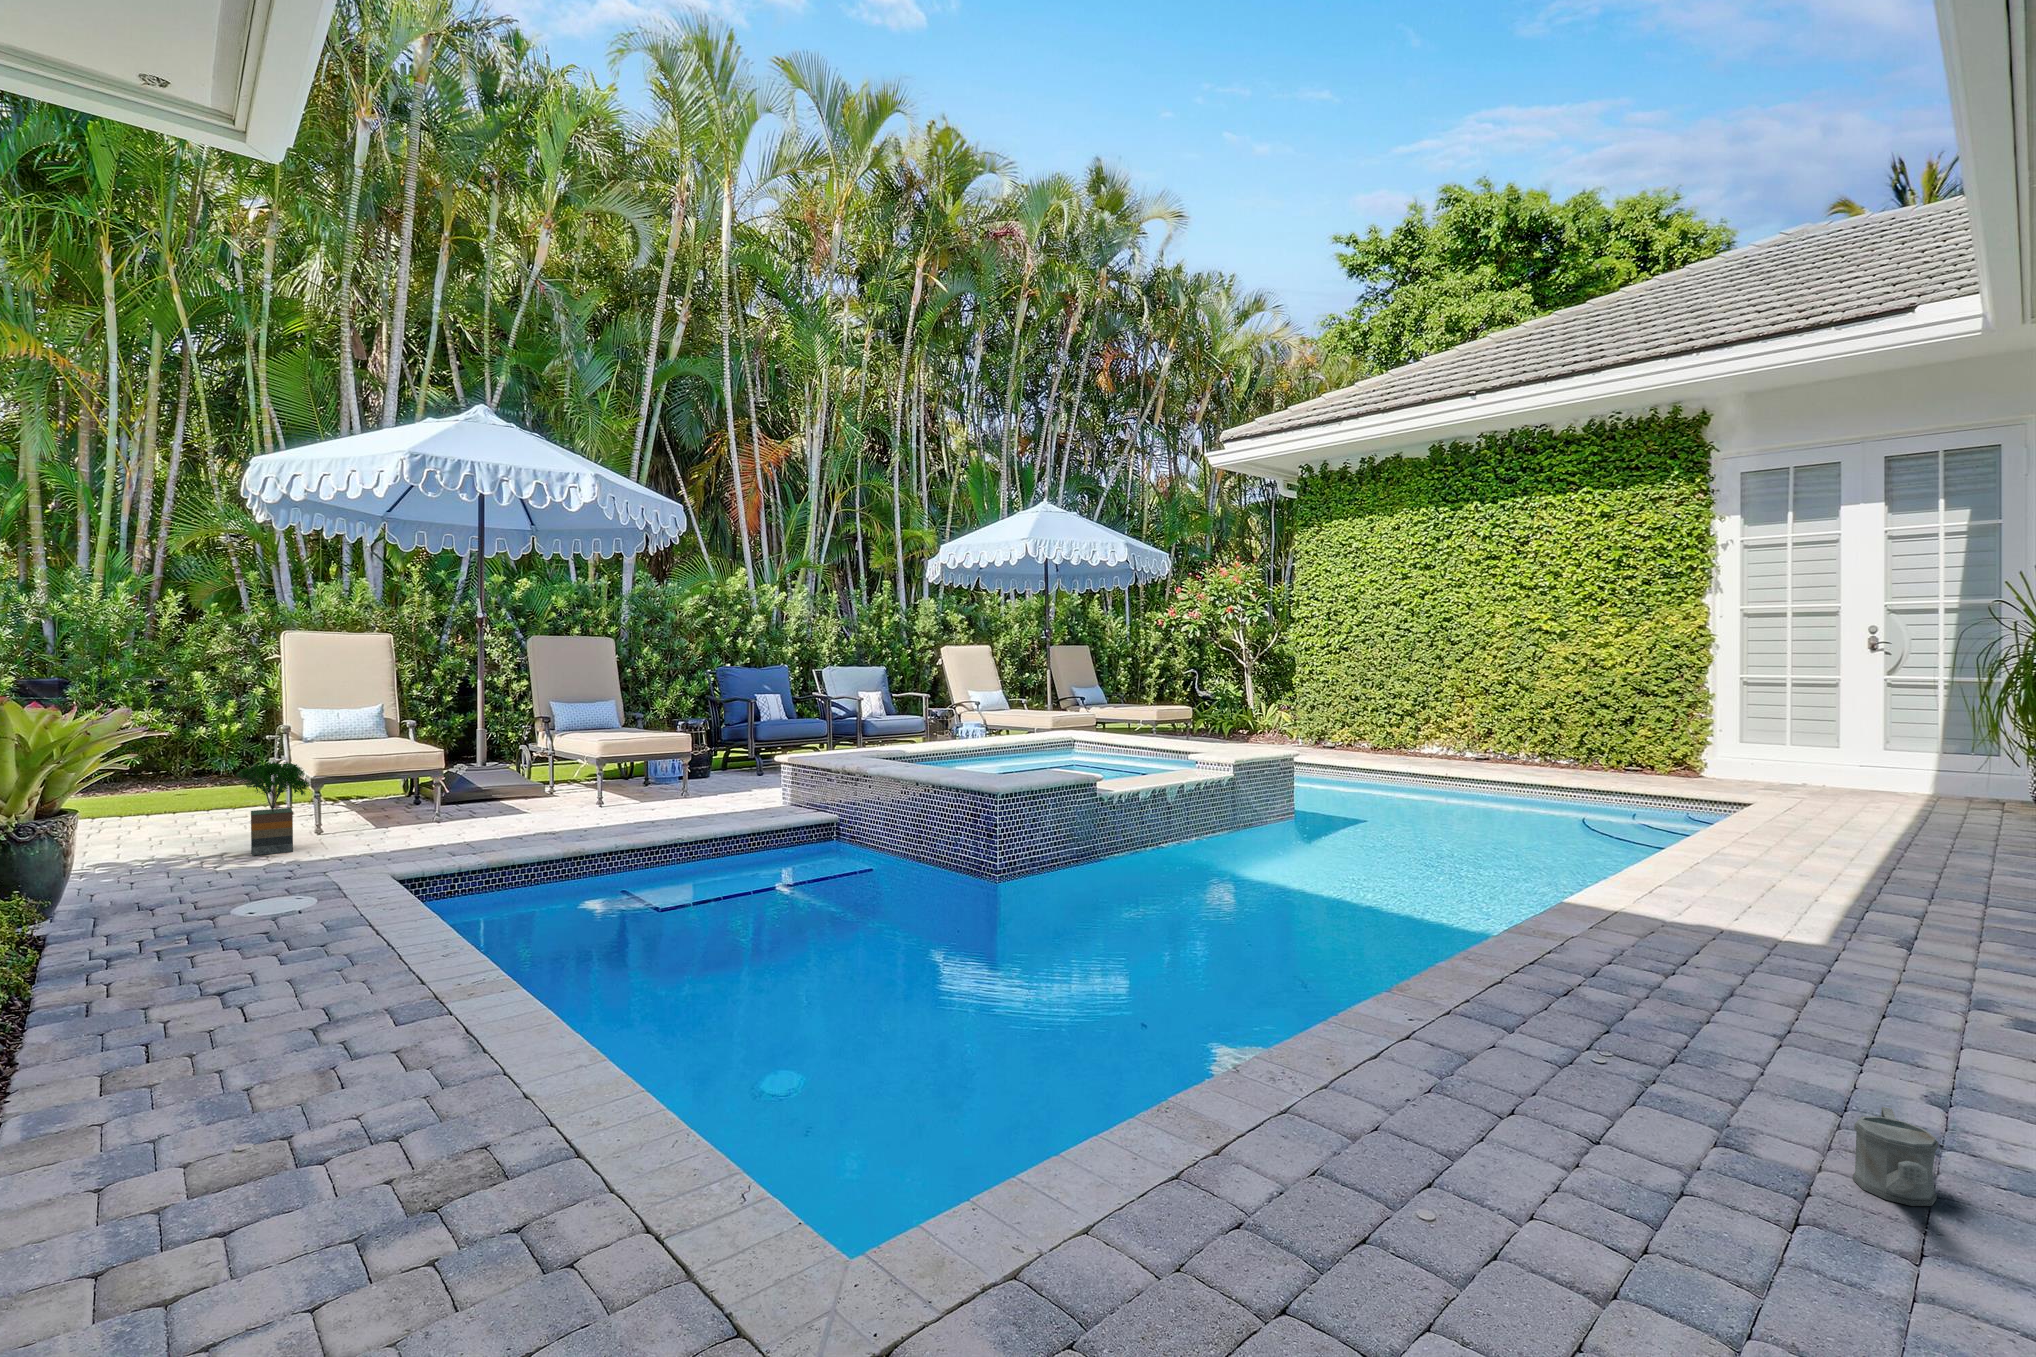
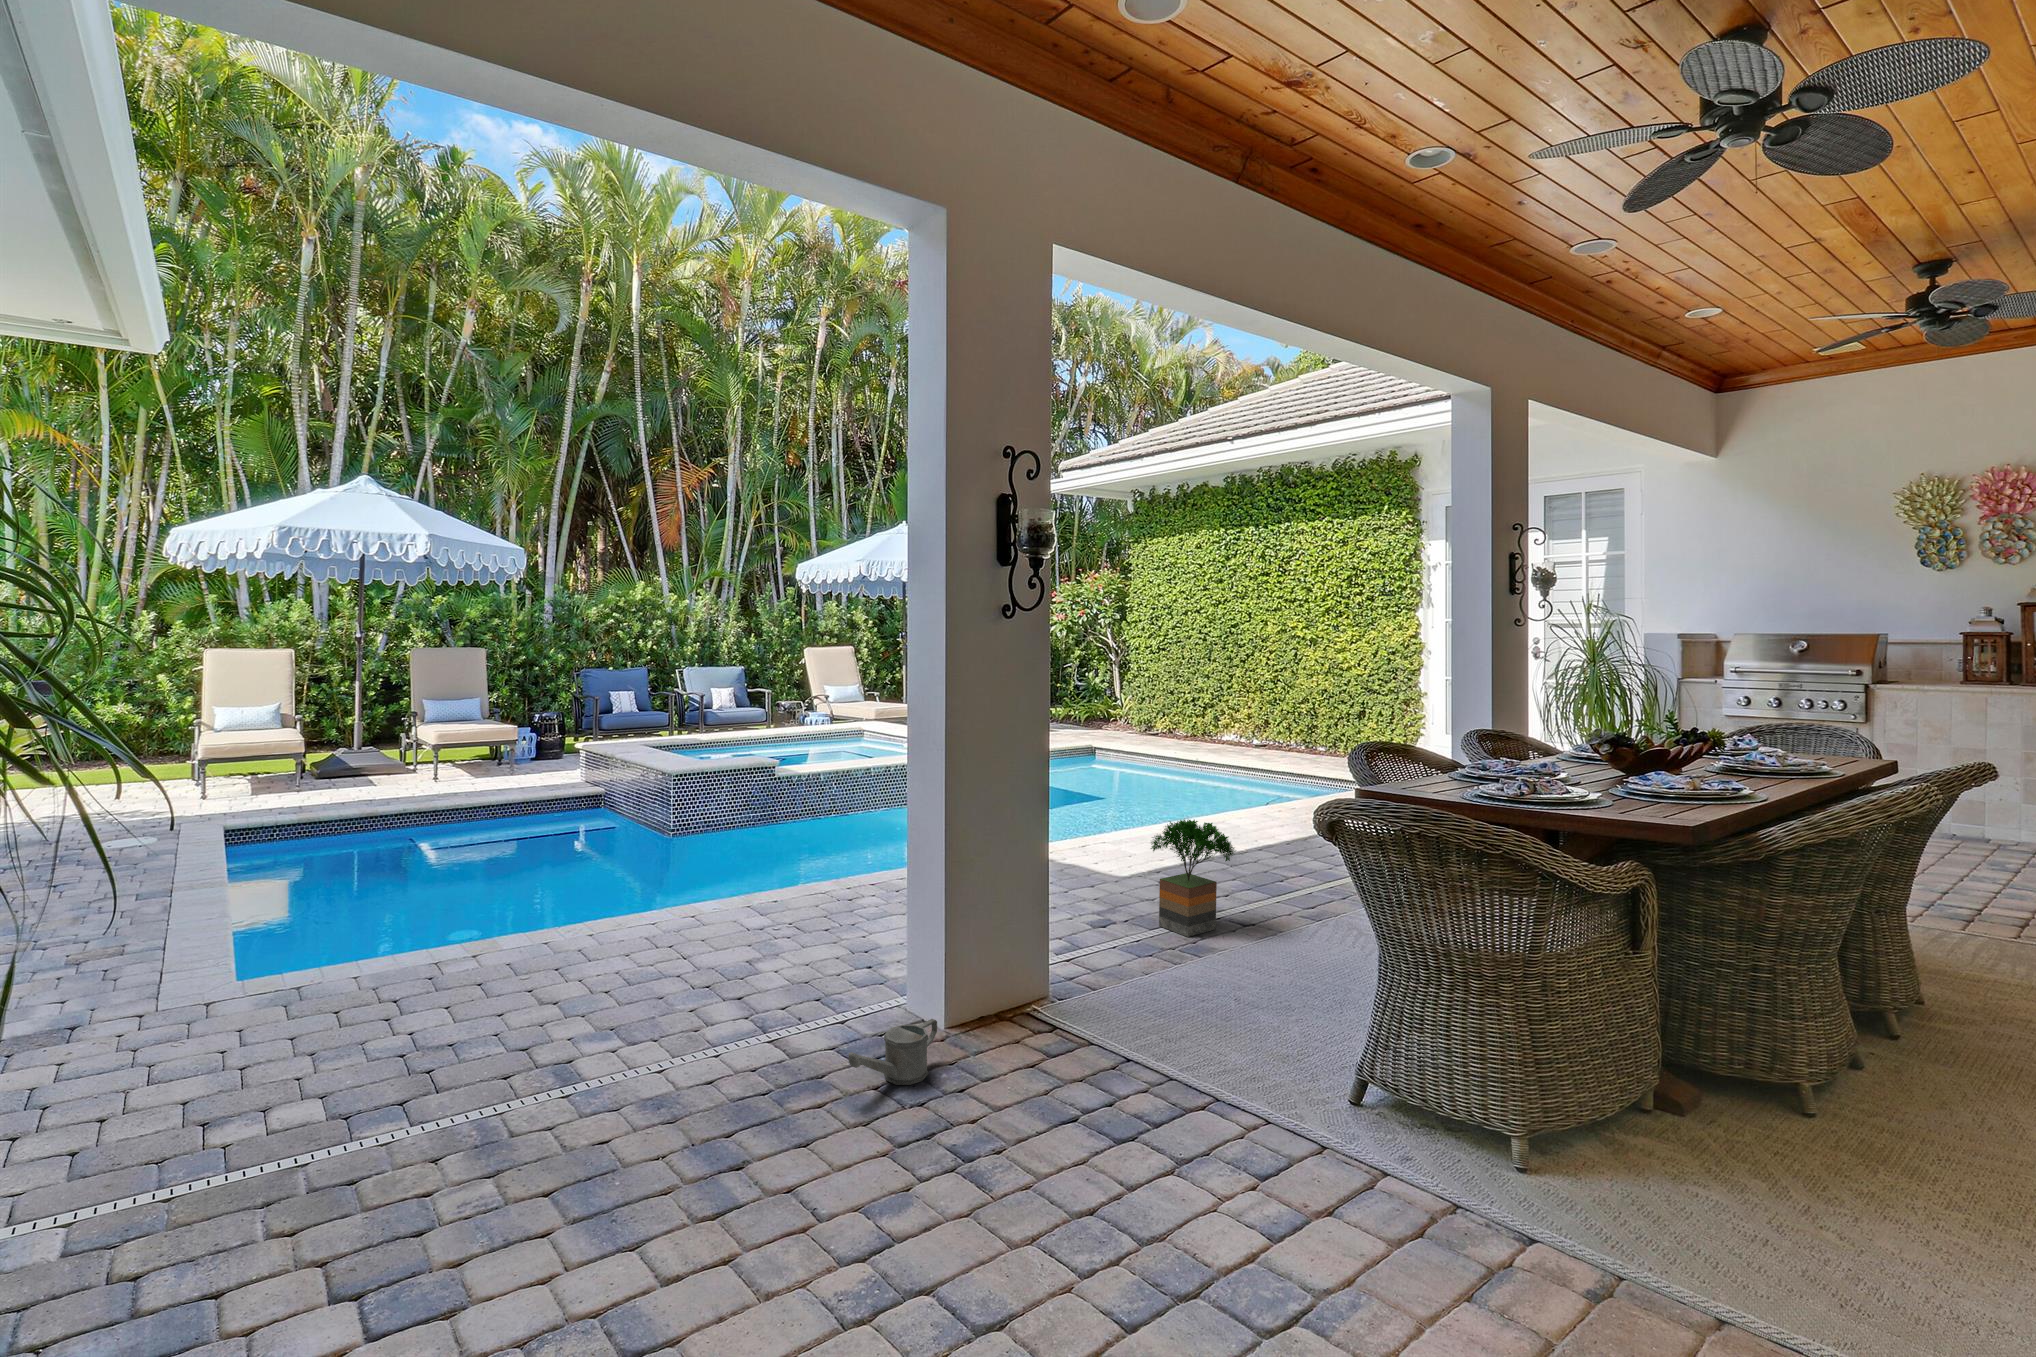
potted tree: present [237,762,310,856] -> present [1151,820,1236,937]

